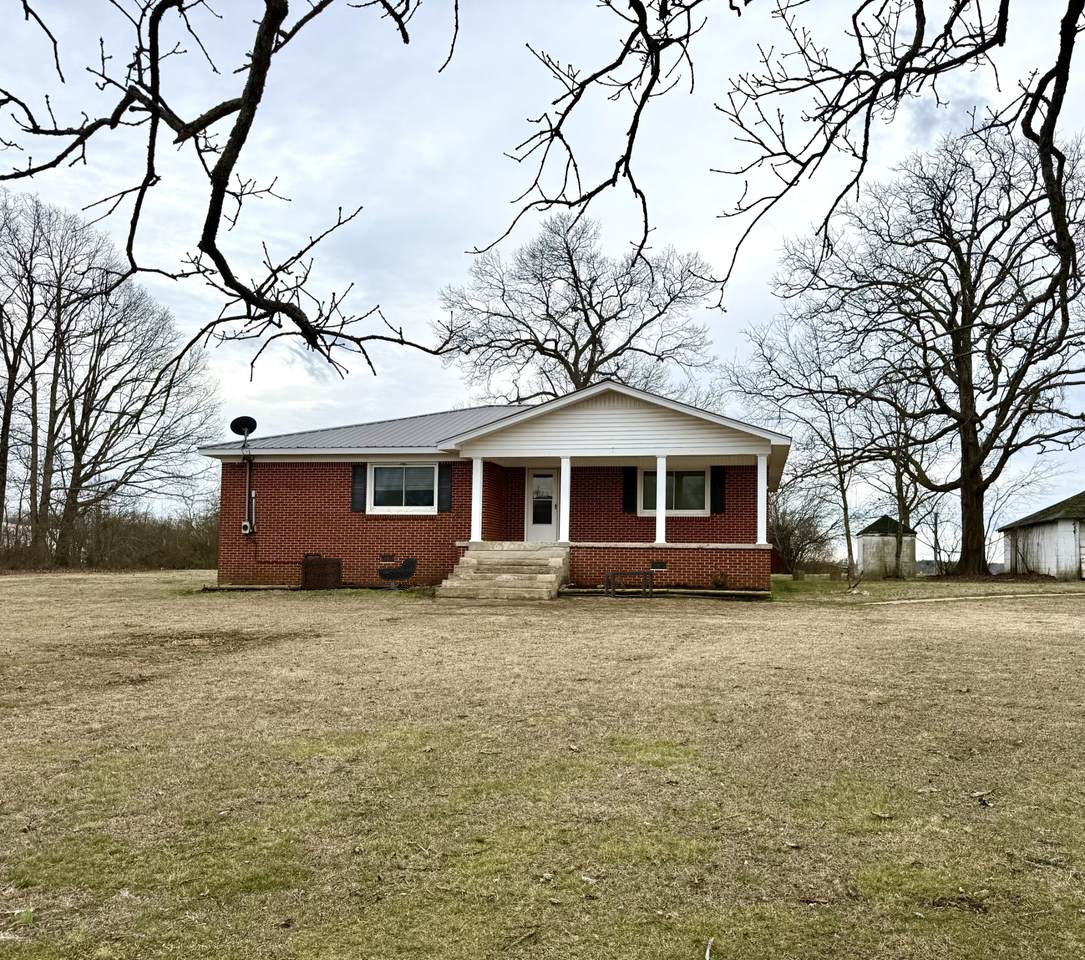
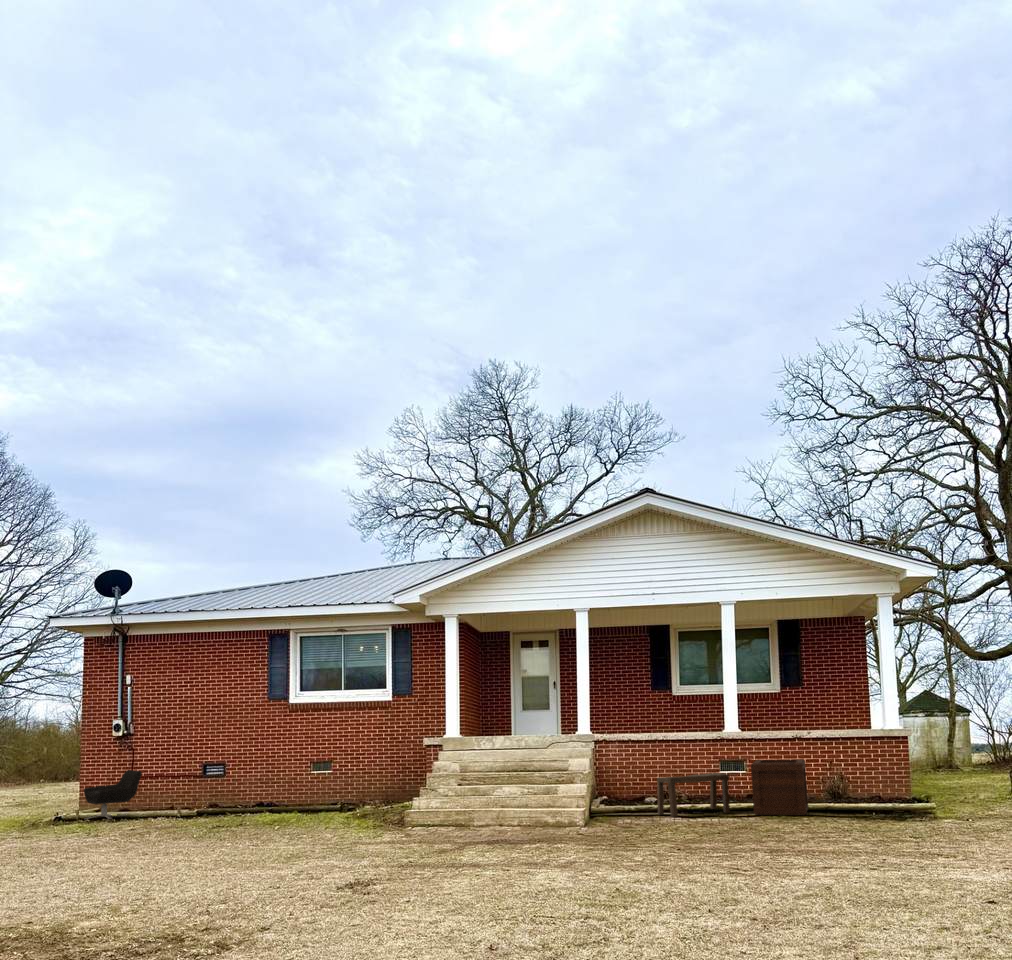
wooden crate: present [301,557,342,589] -> present [751,759,808,815]
lounge chair: present [378,558,418,589] -> present [84,770,142,819]

